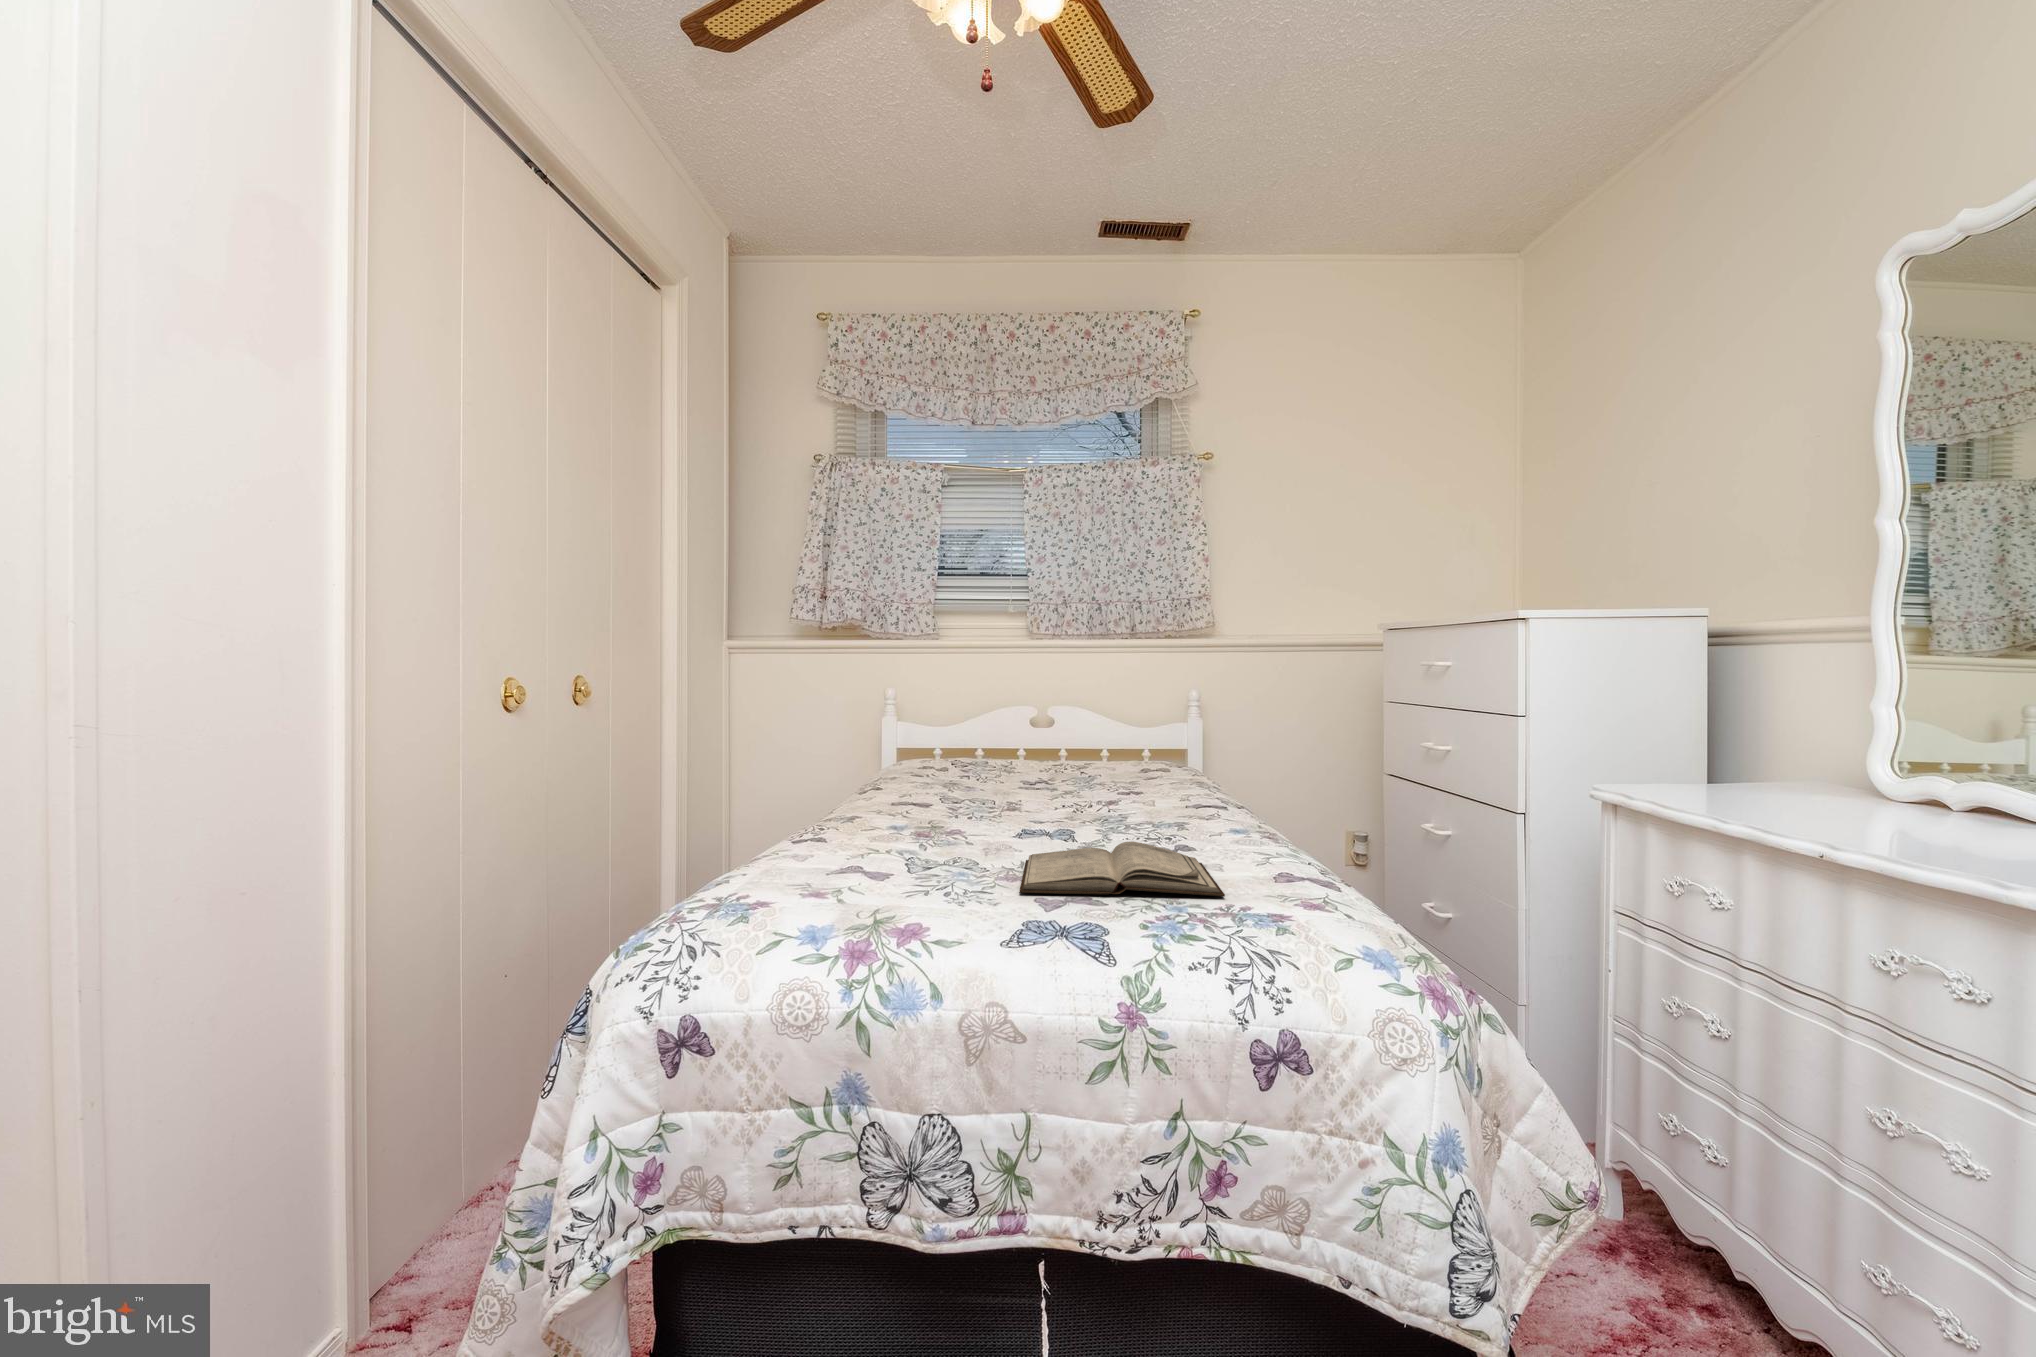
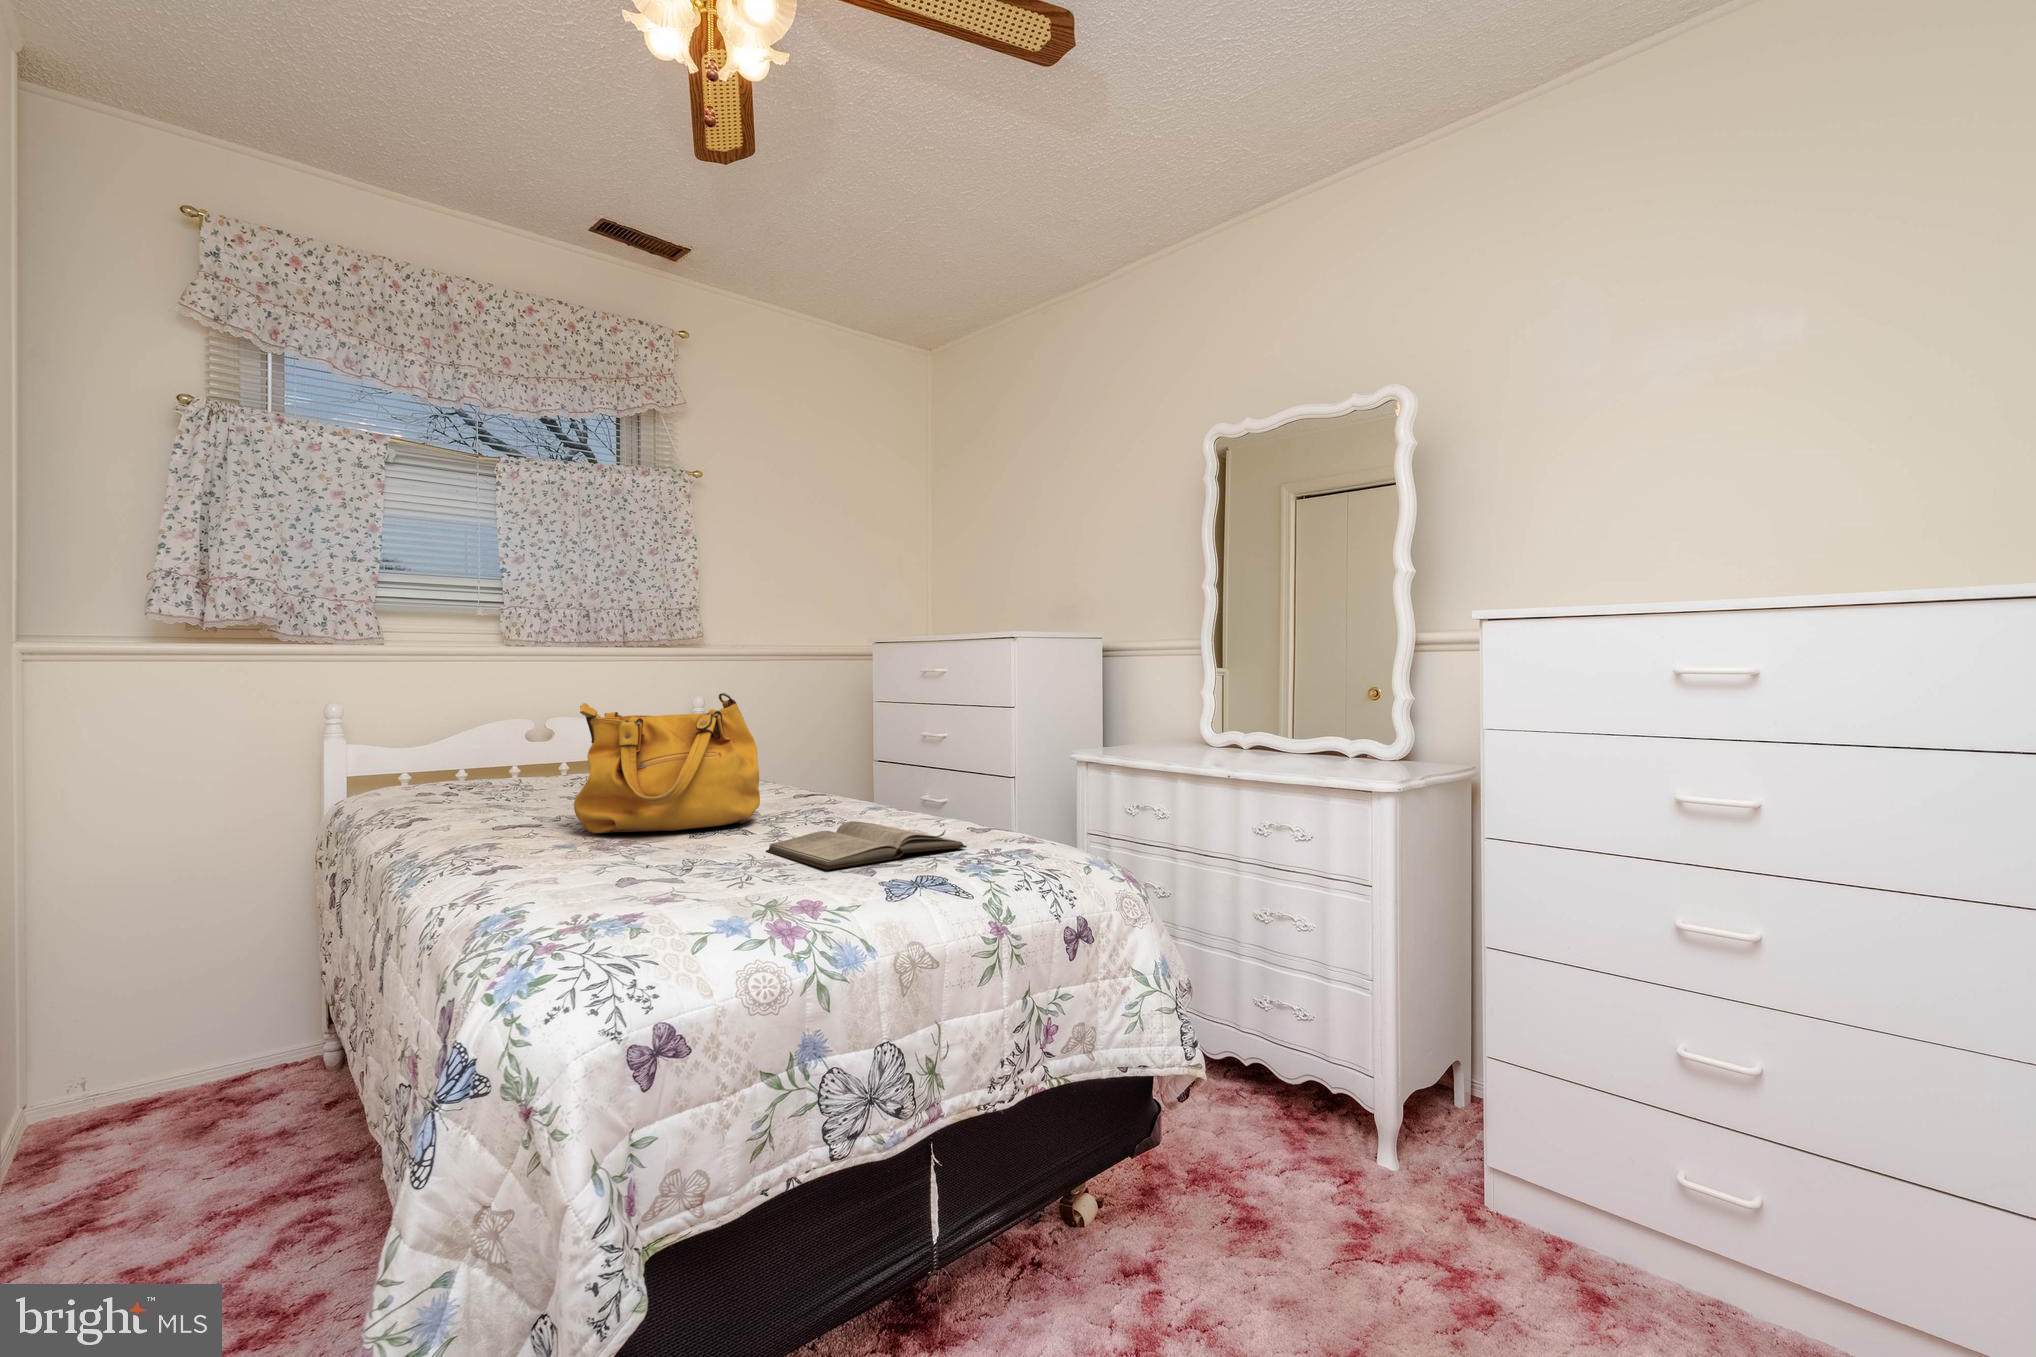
handbag: none [930,687,1103,828] -> present [574,693,760,833]

